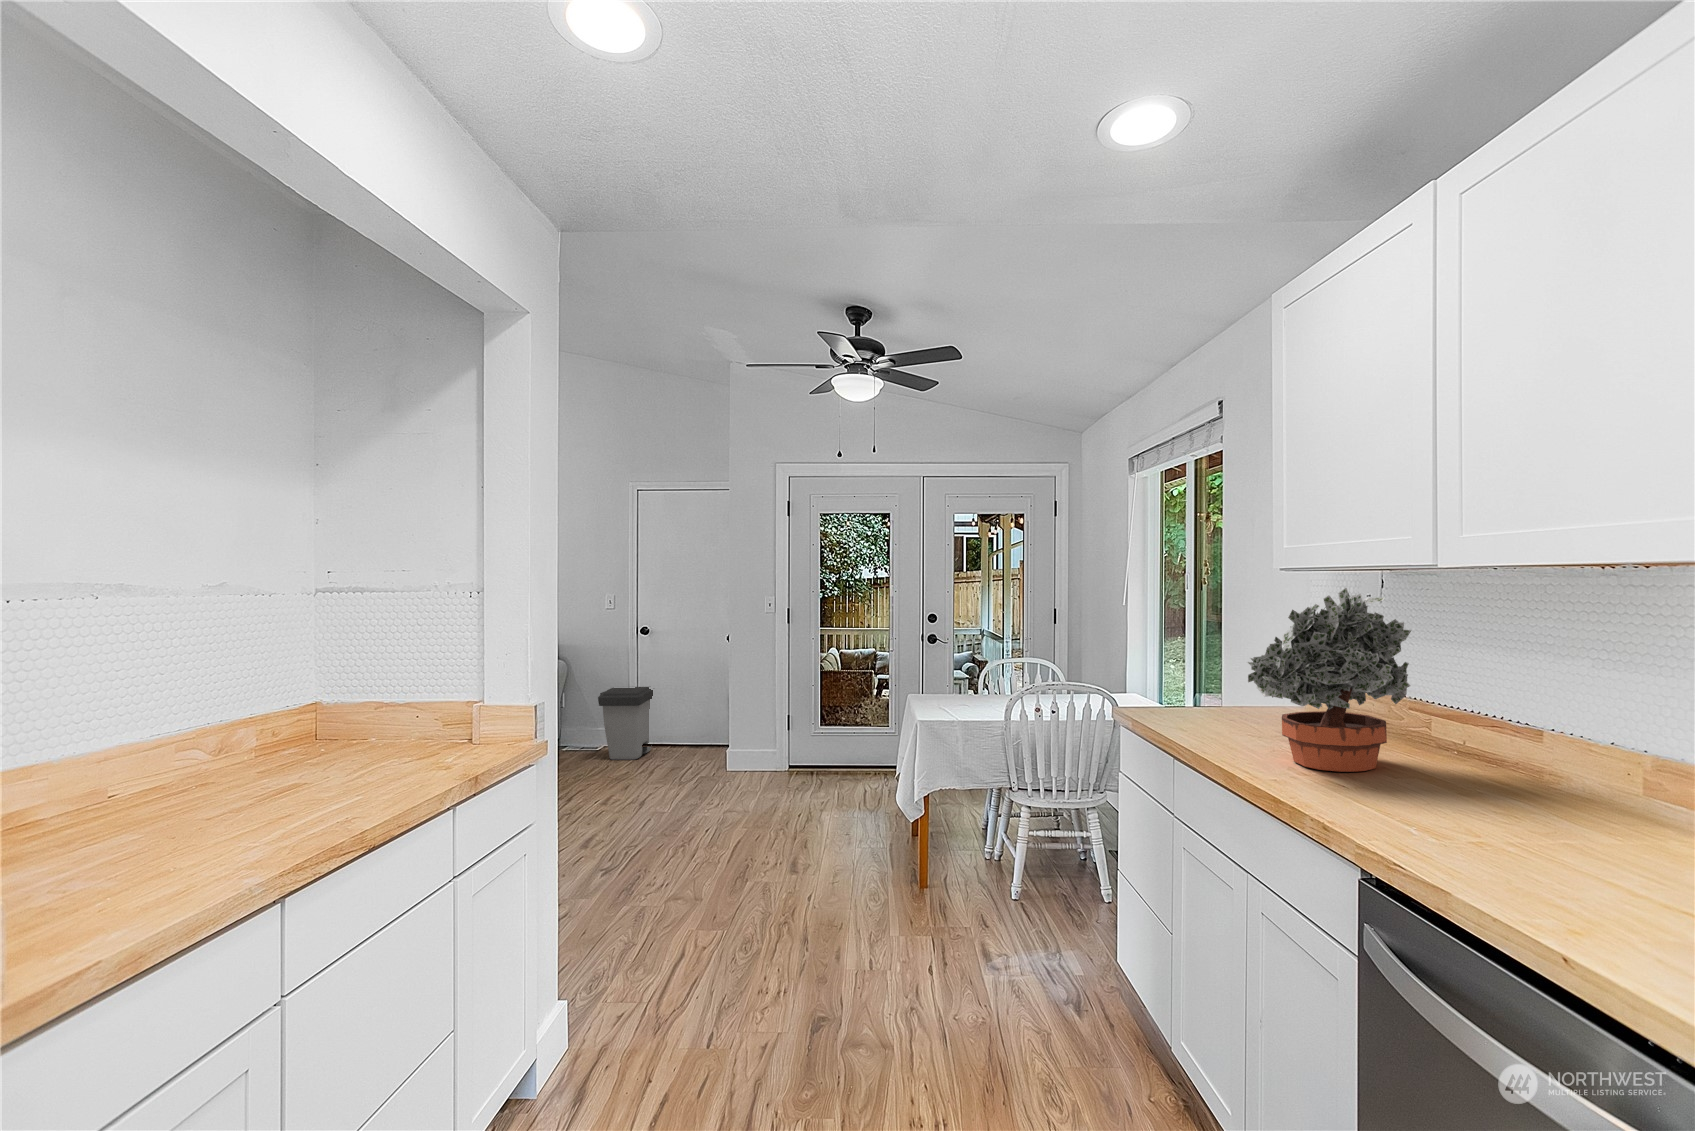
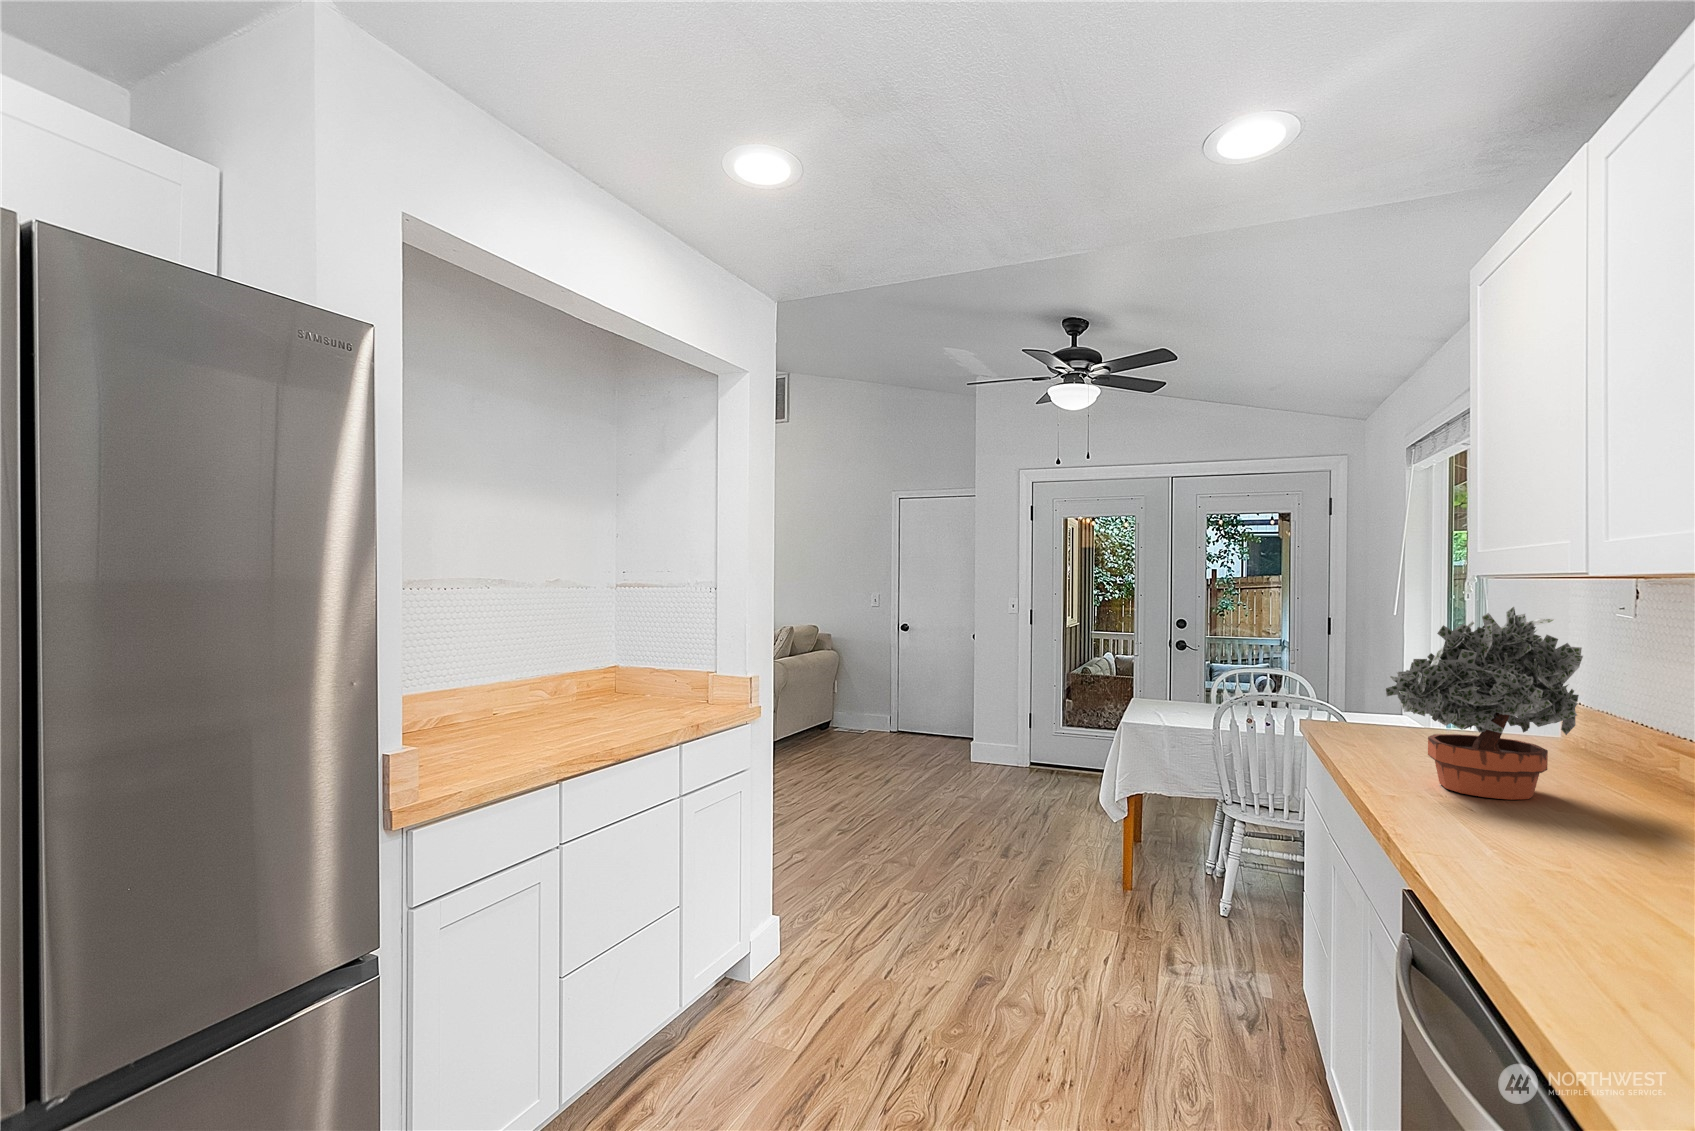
trash can: present [598,687,653,760] -> none [860,672,915,740]

